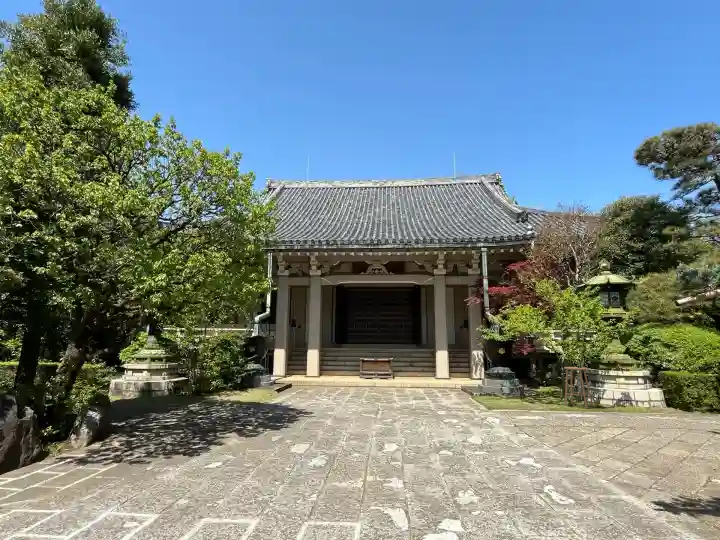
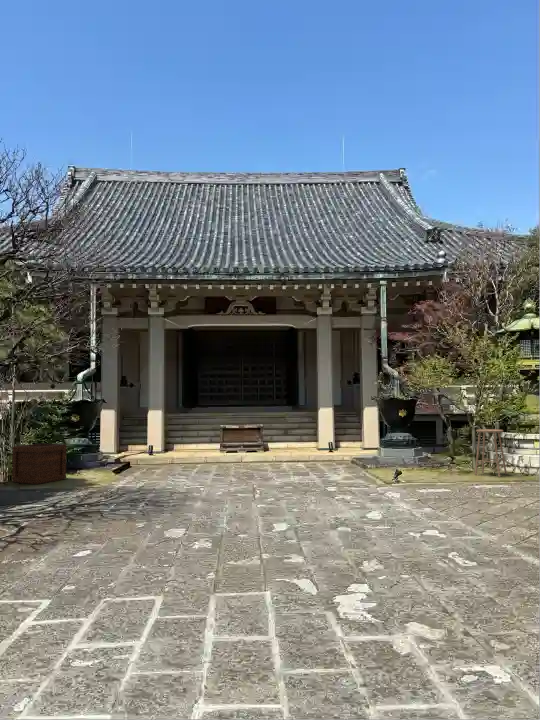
wooden crate: none [201,369,242,400] -> present [12,443,66,484]

